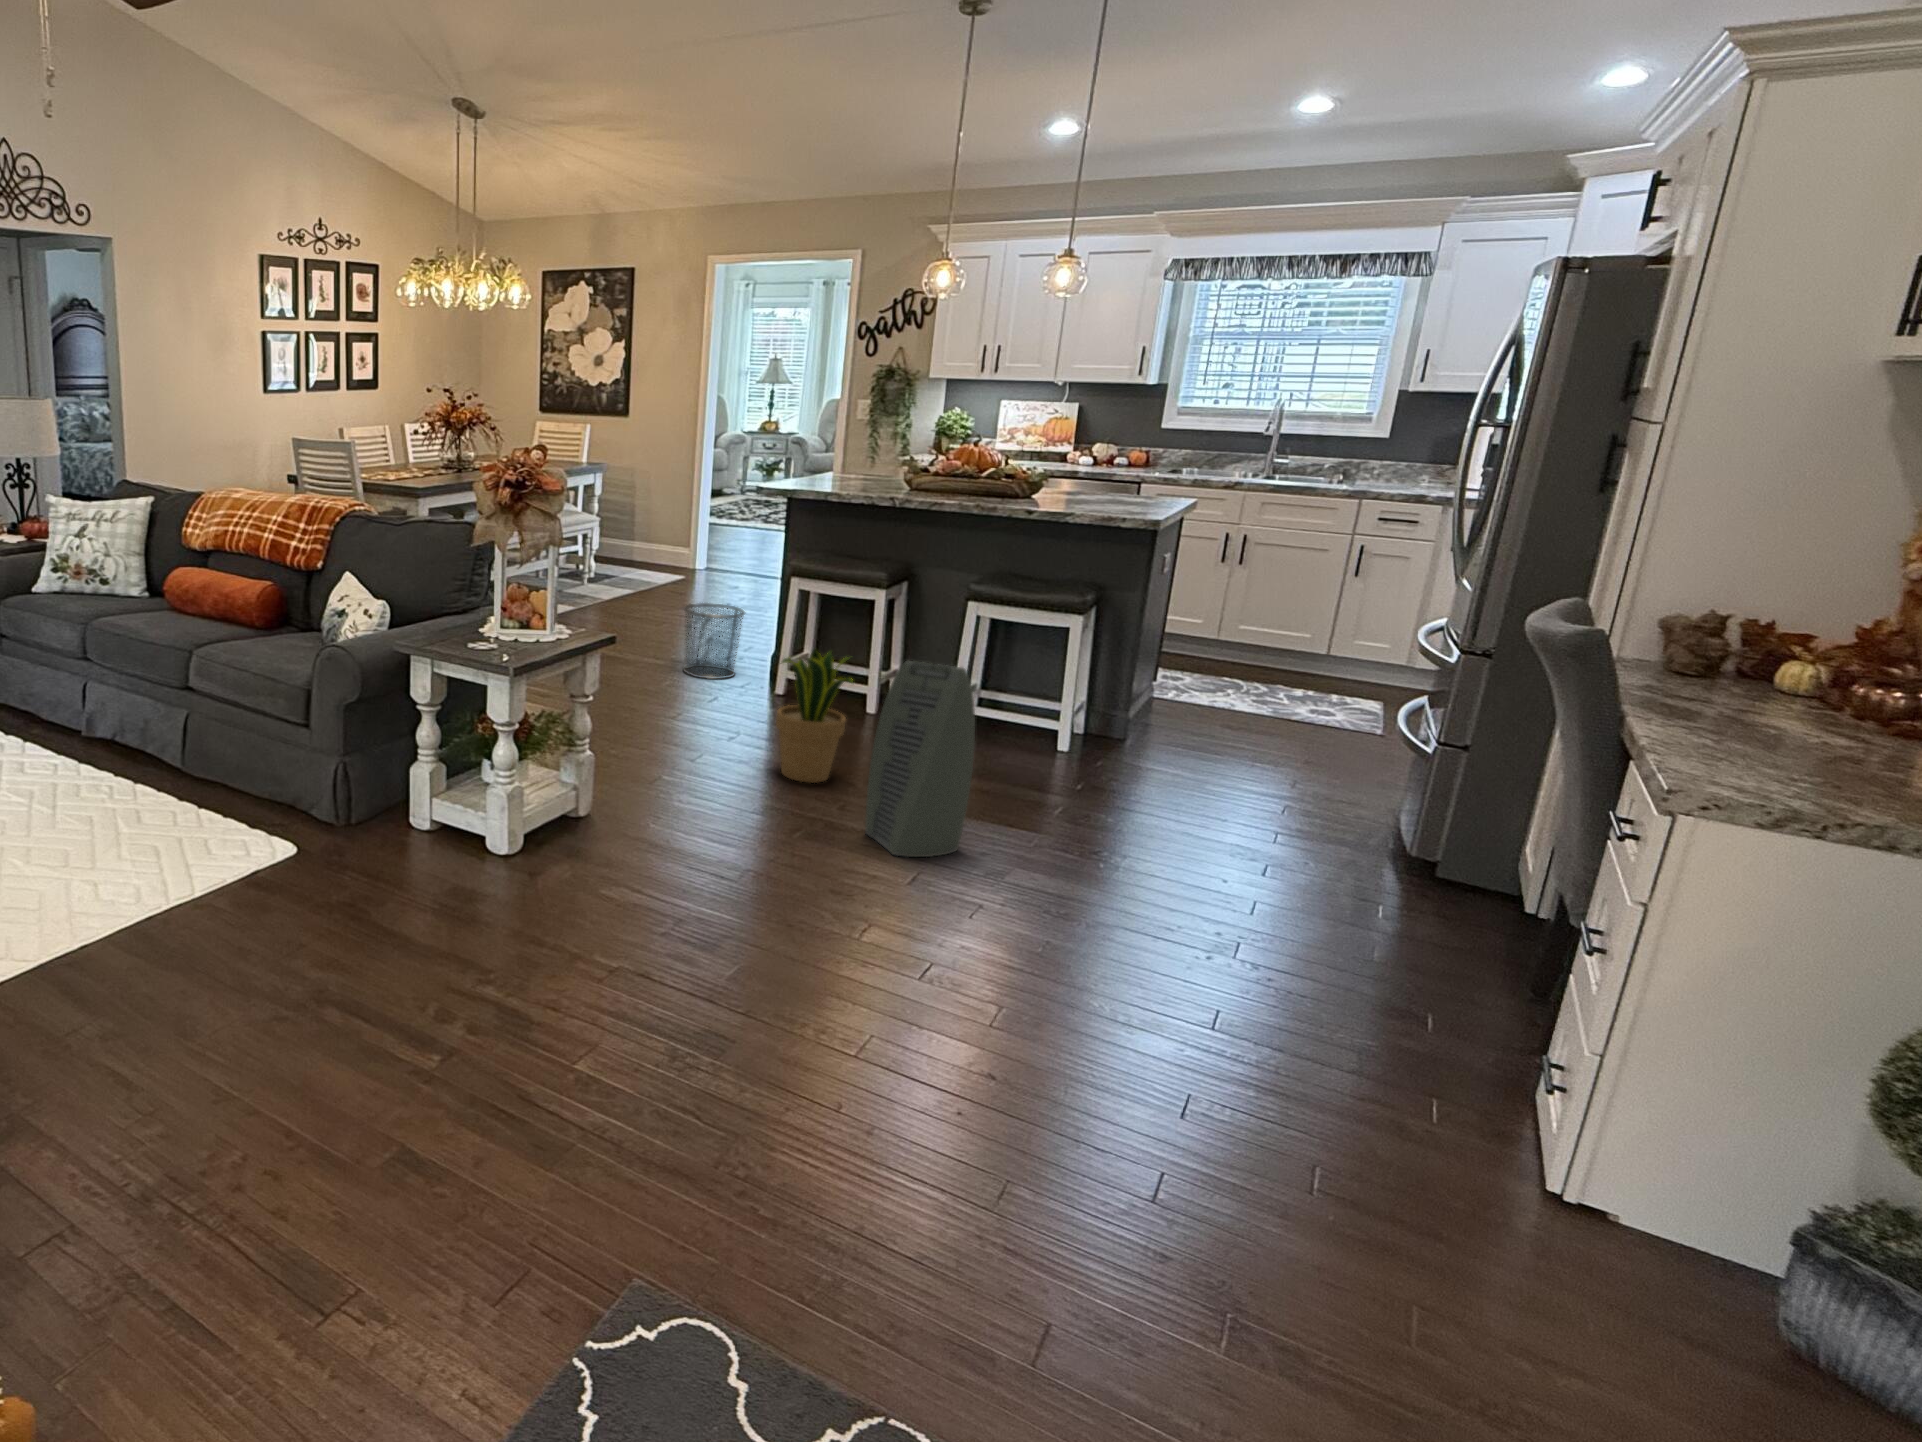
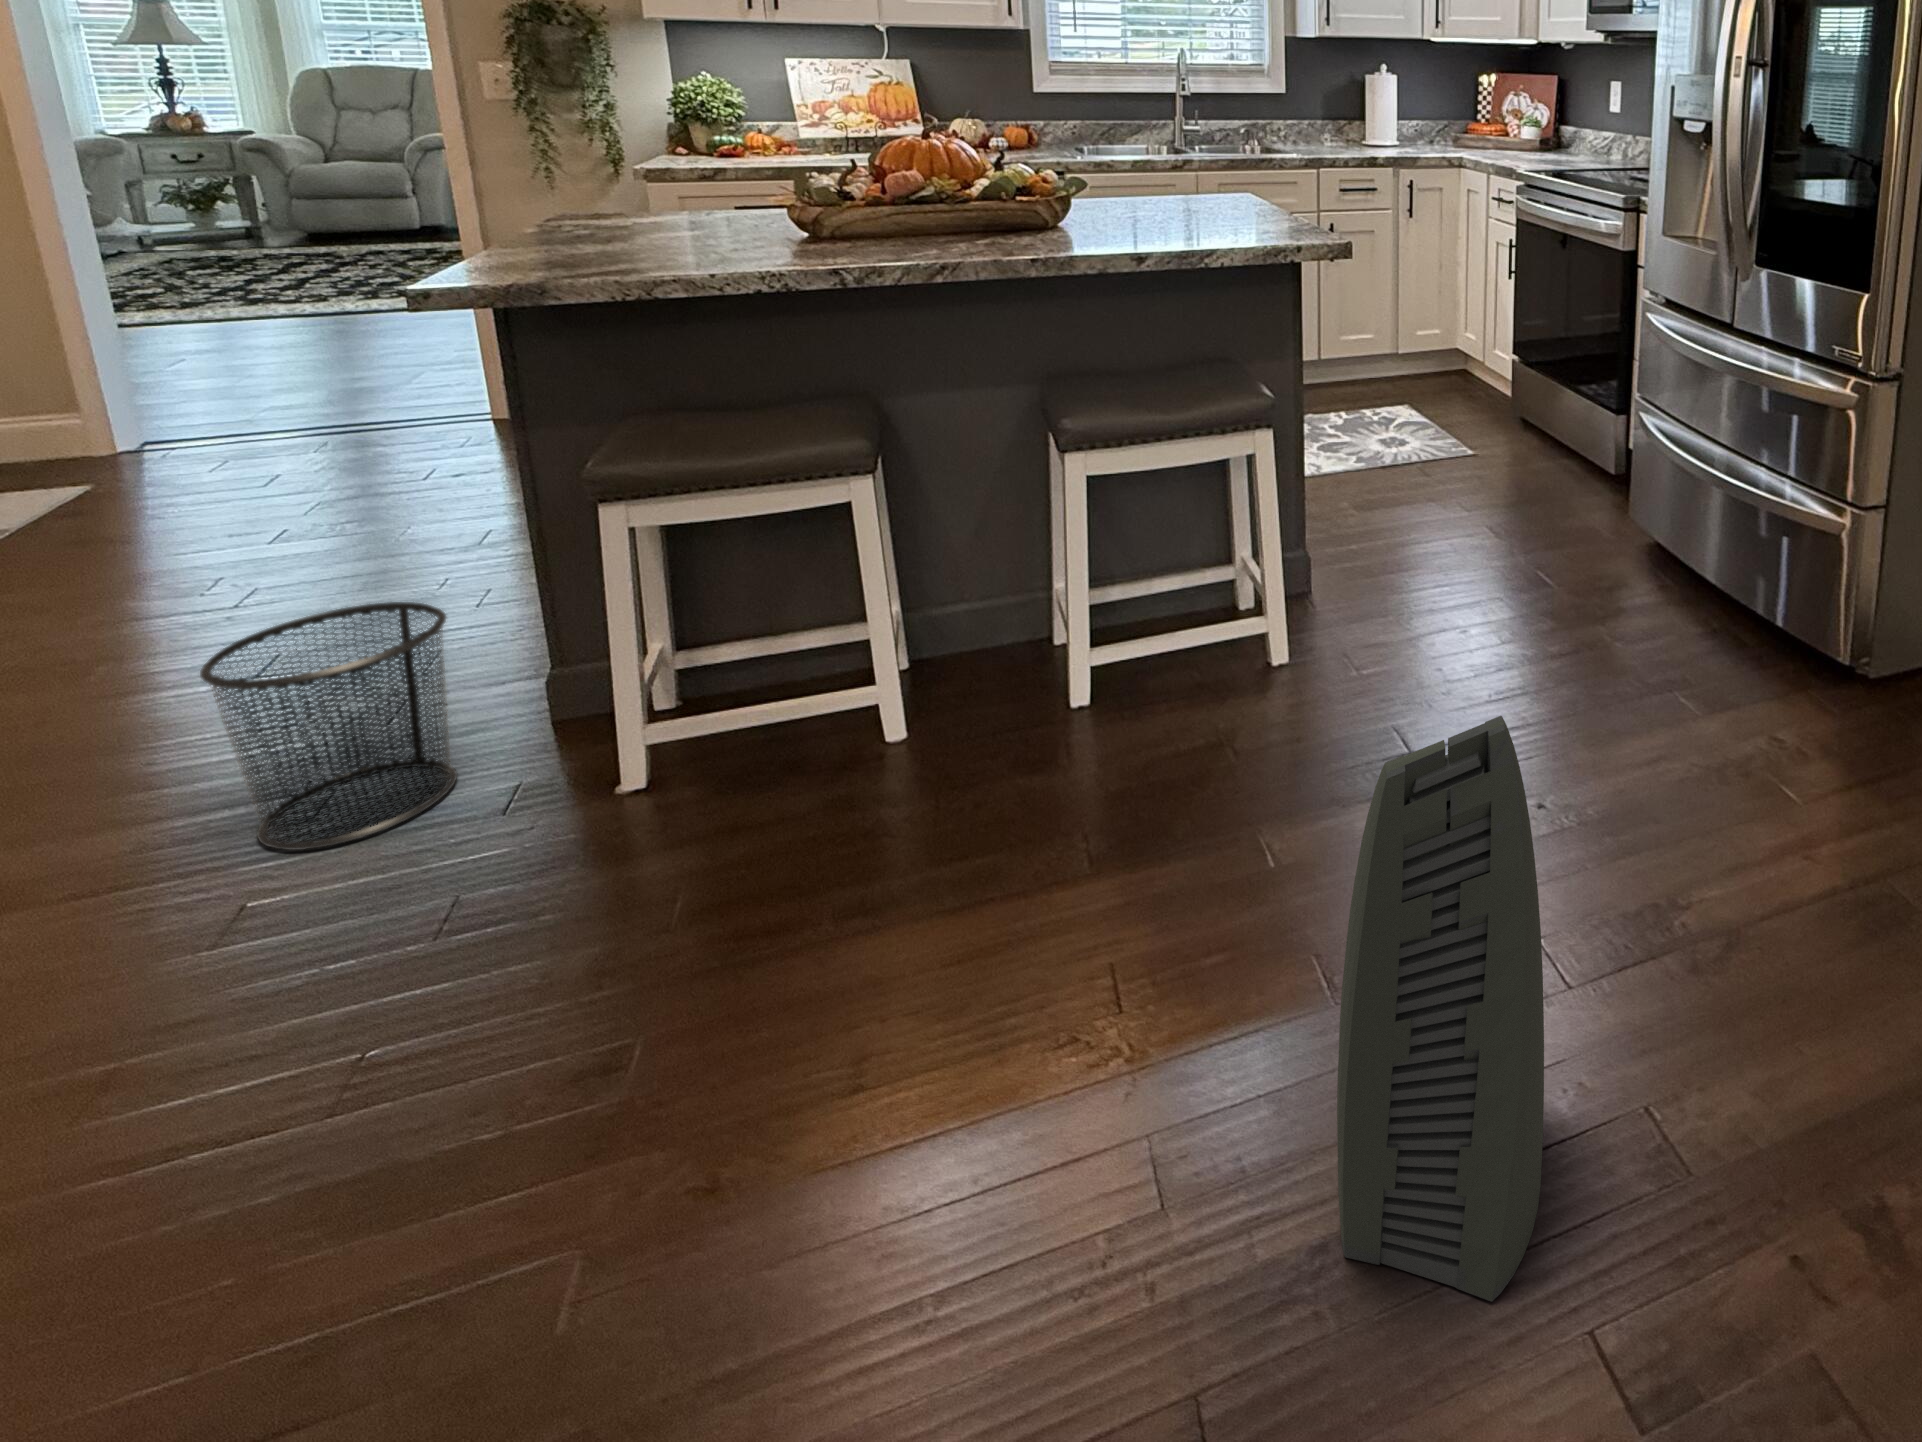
potted plant: present [776,650,853,783] -> none [847,721,1085,1156]

